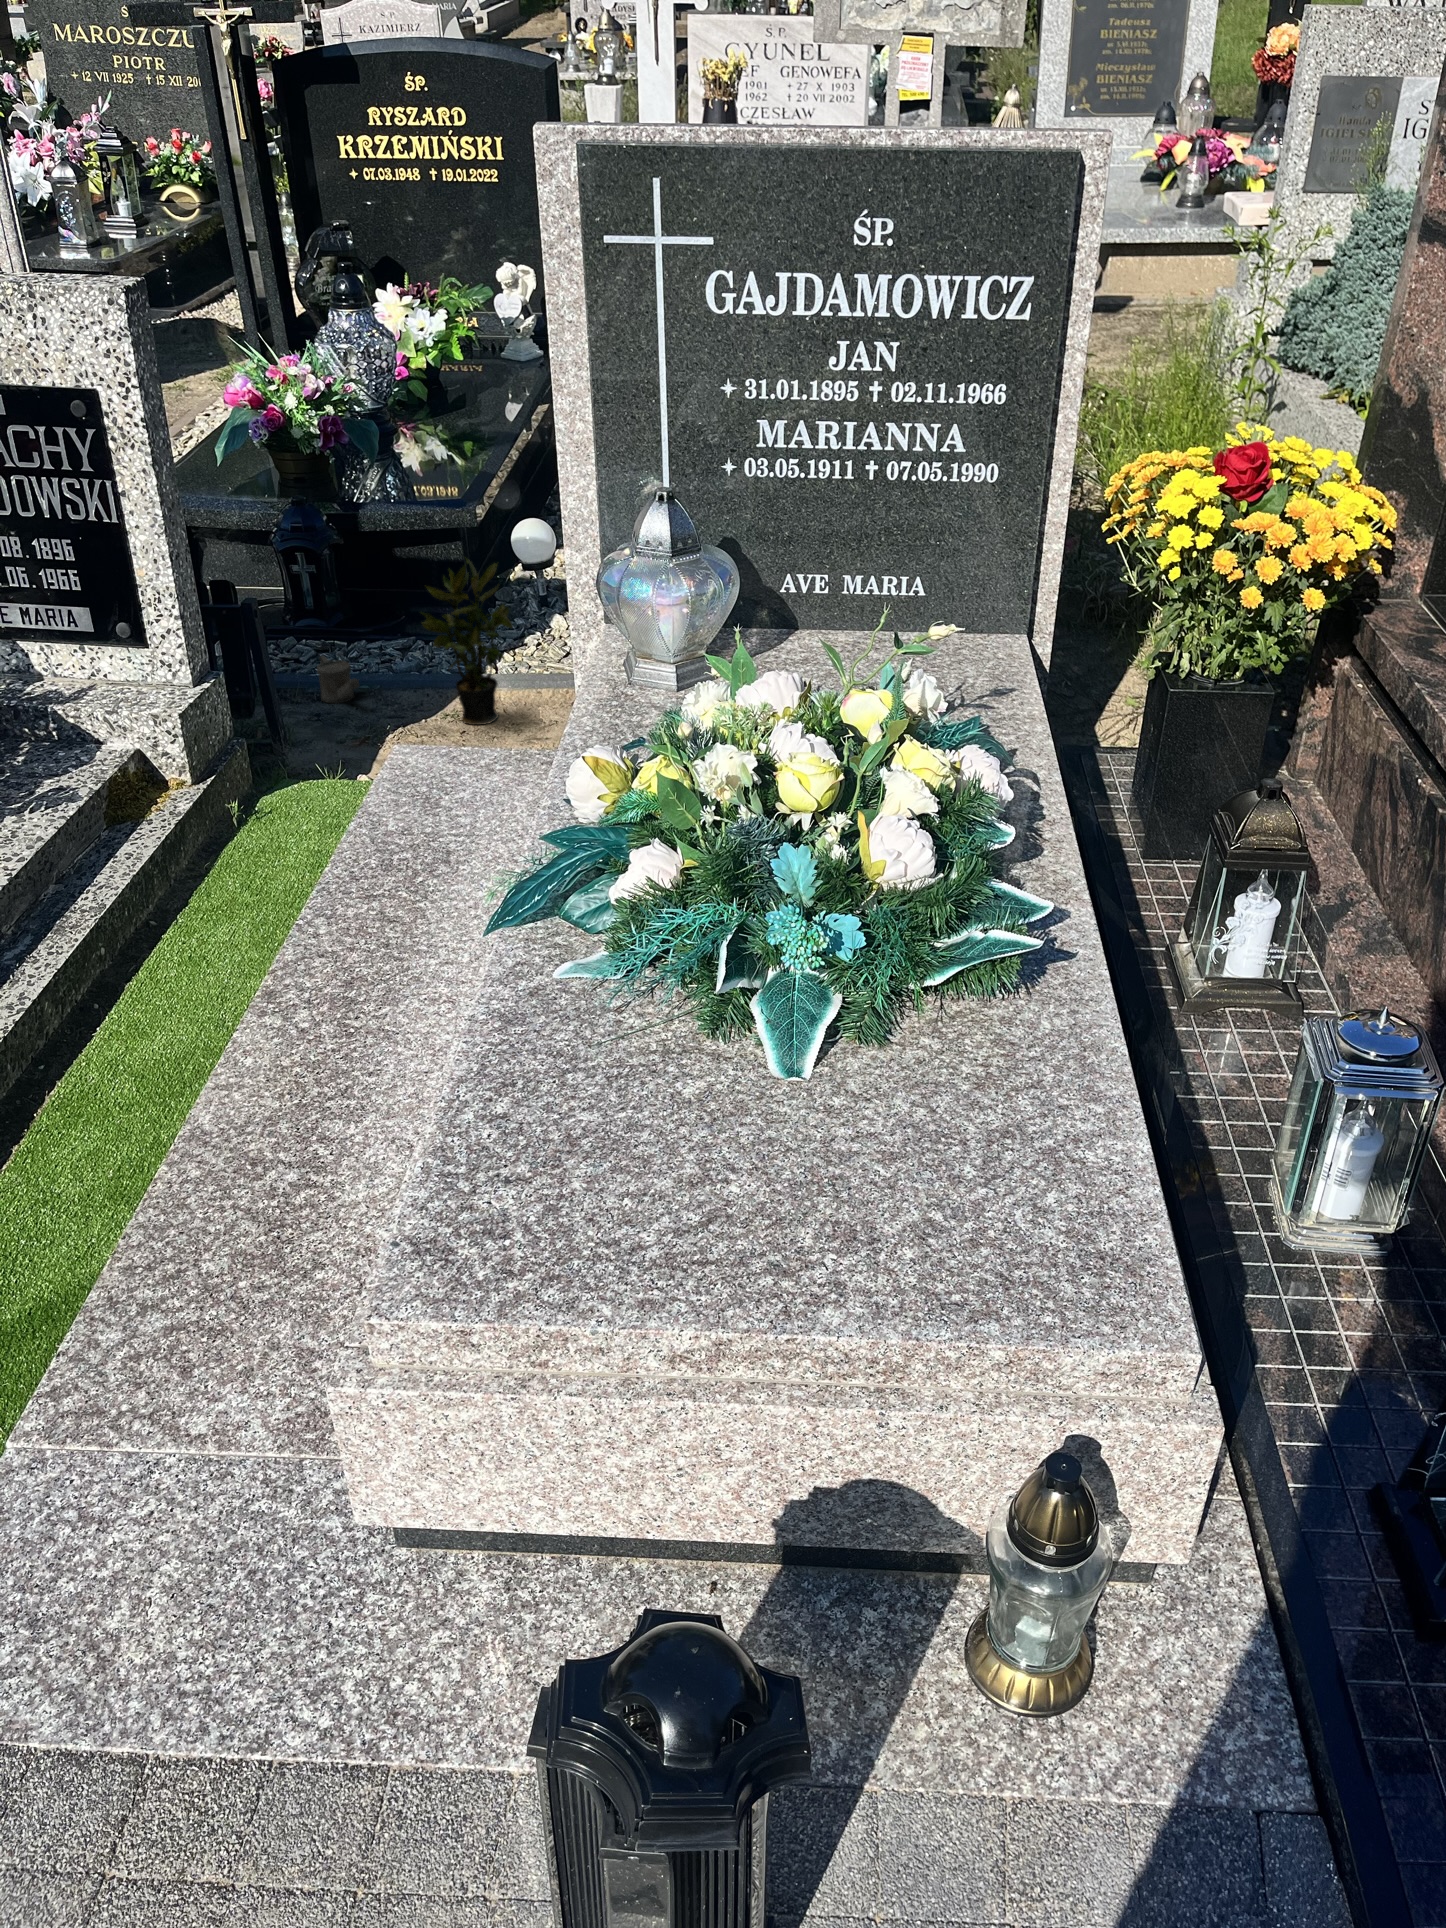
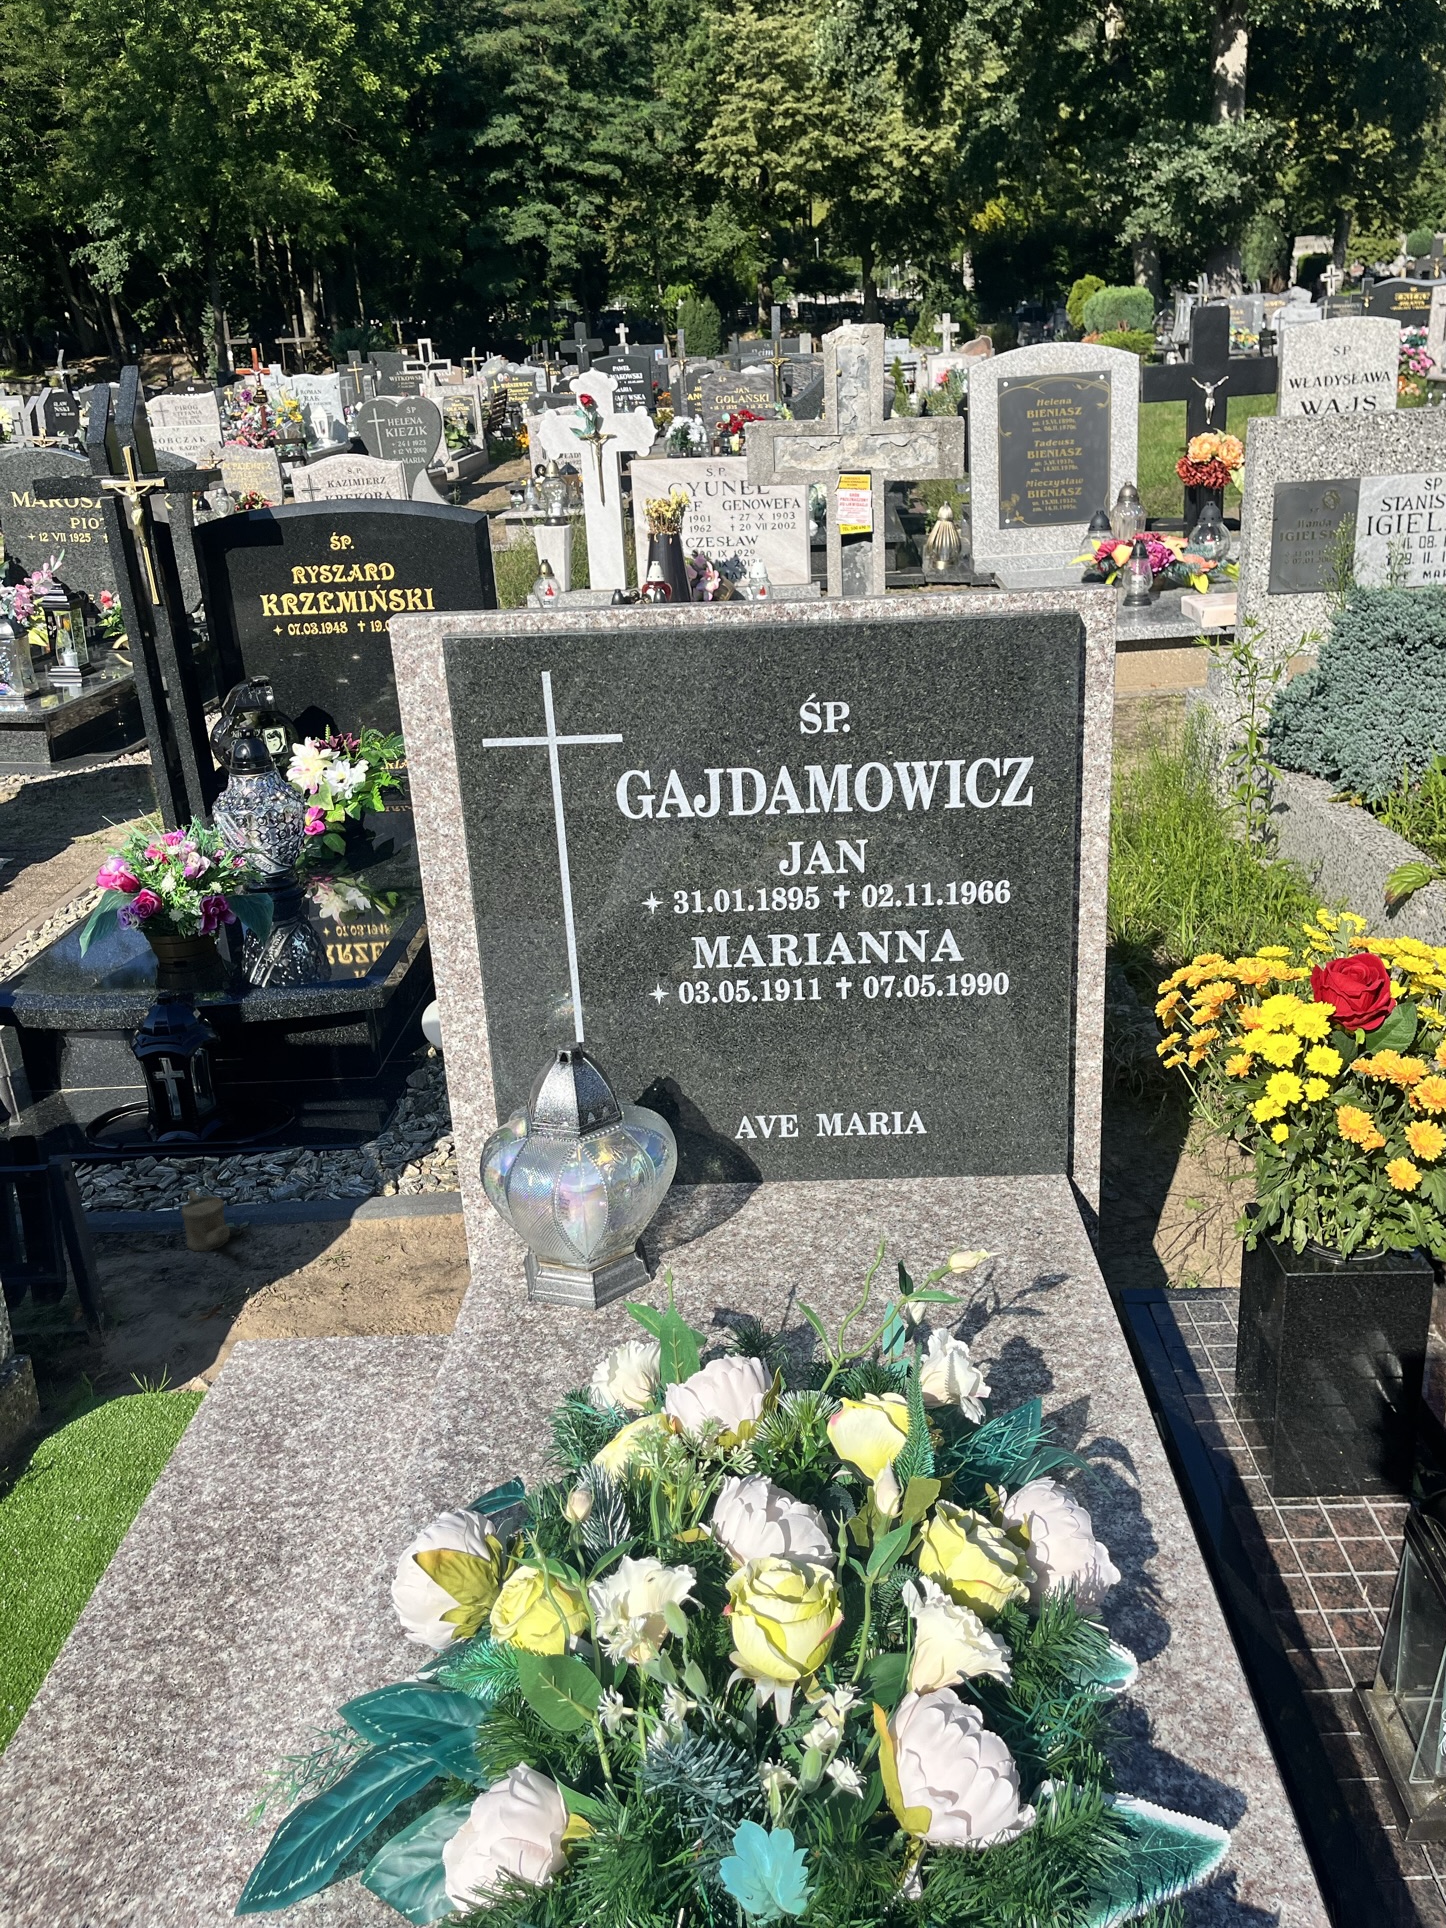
potted plant: present [422,559,513,725] -> none [296,1080,414,1281]

